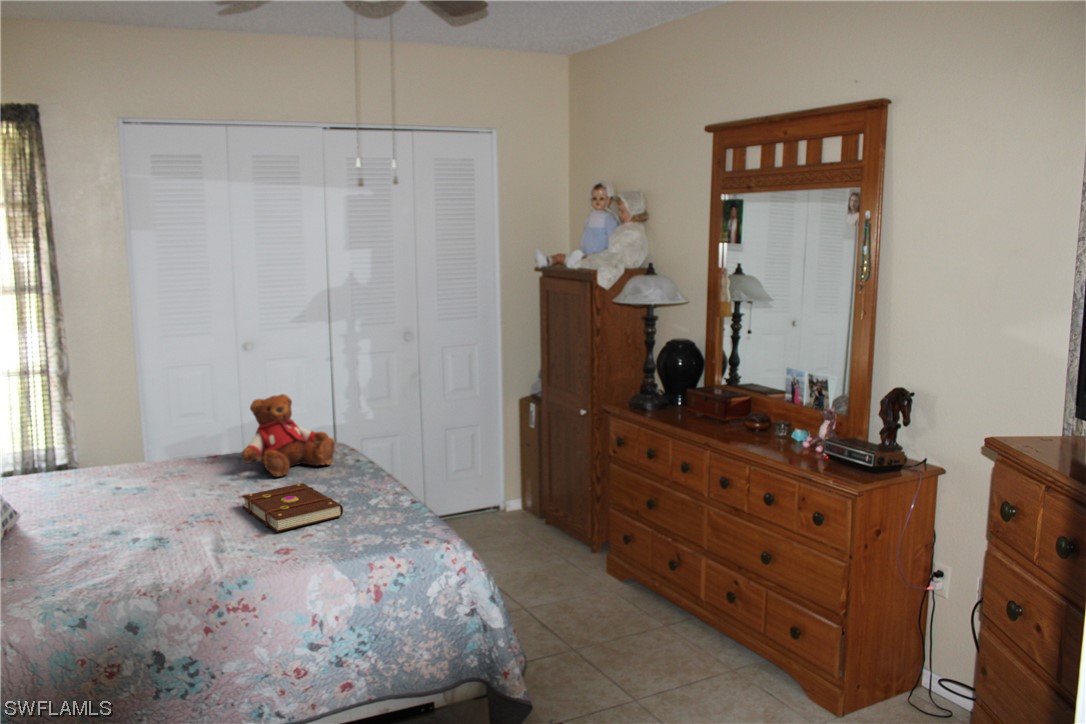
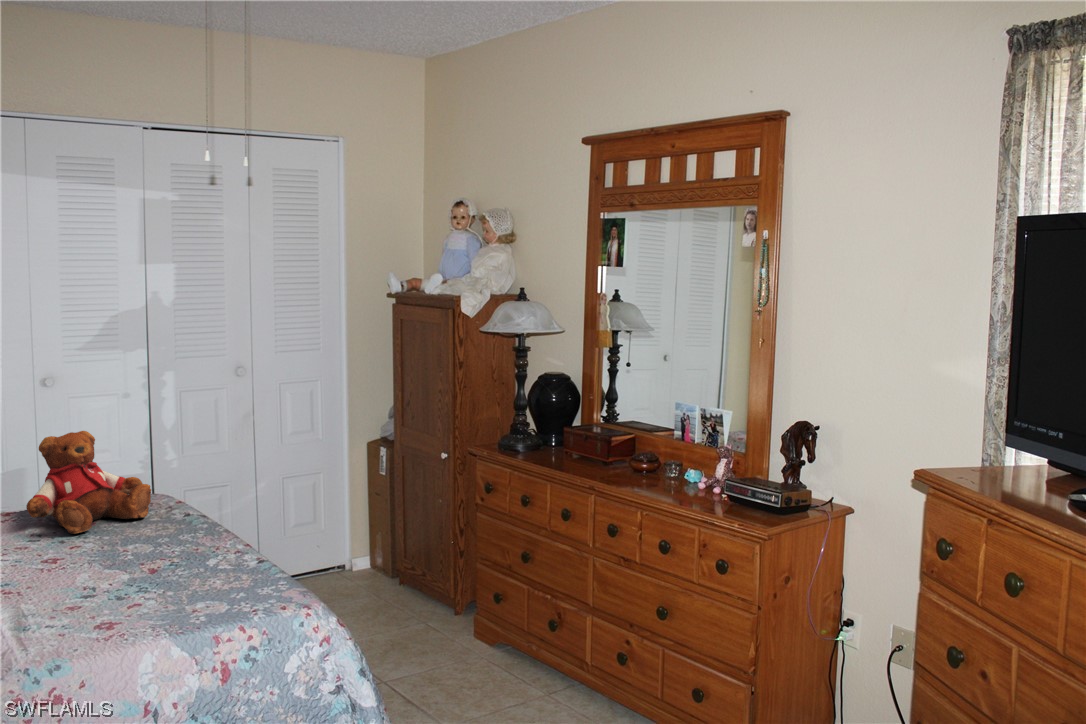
book: present [242,483,343,532] -> none [30,540,170,603]

